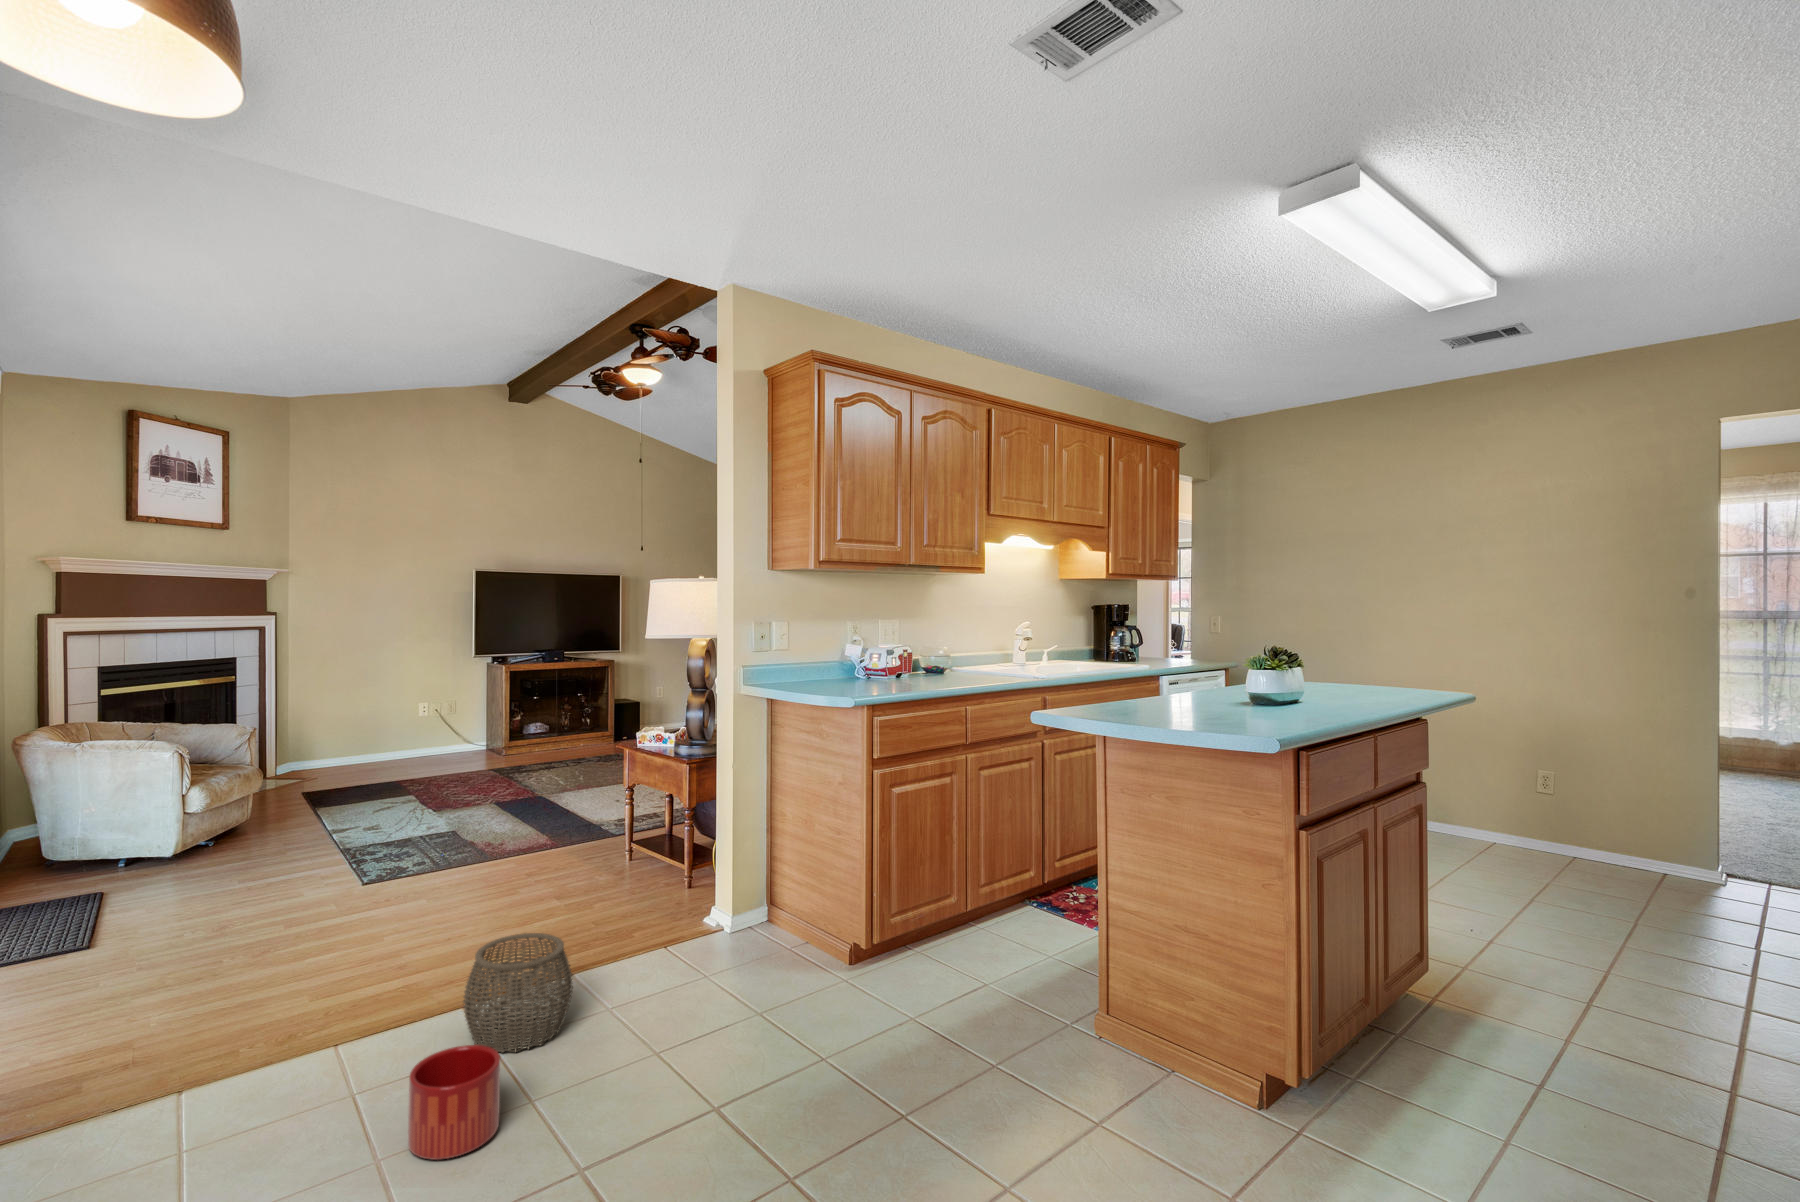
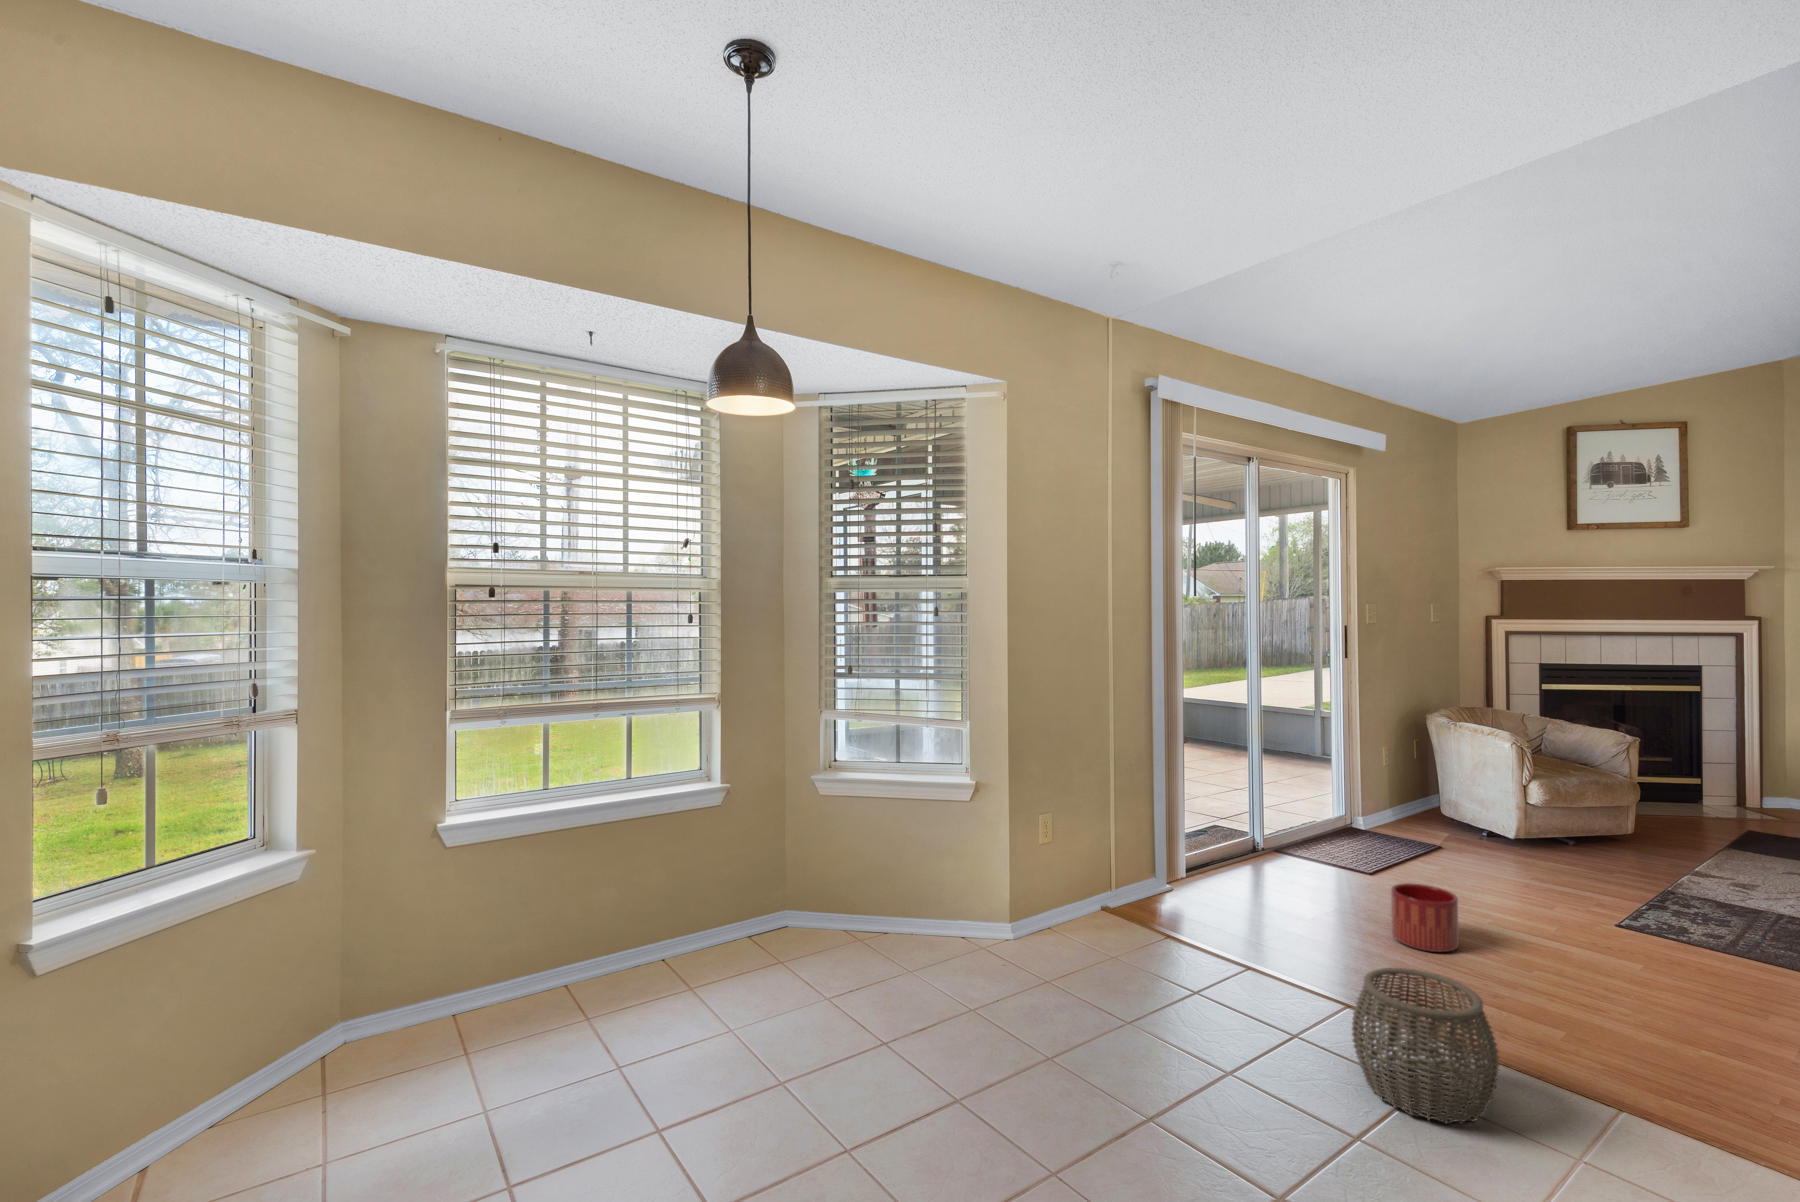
planter: present [408,1045,500,1160] -> present [1391,883,1459,952]

